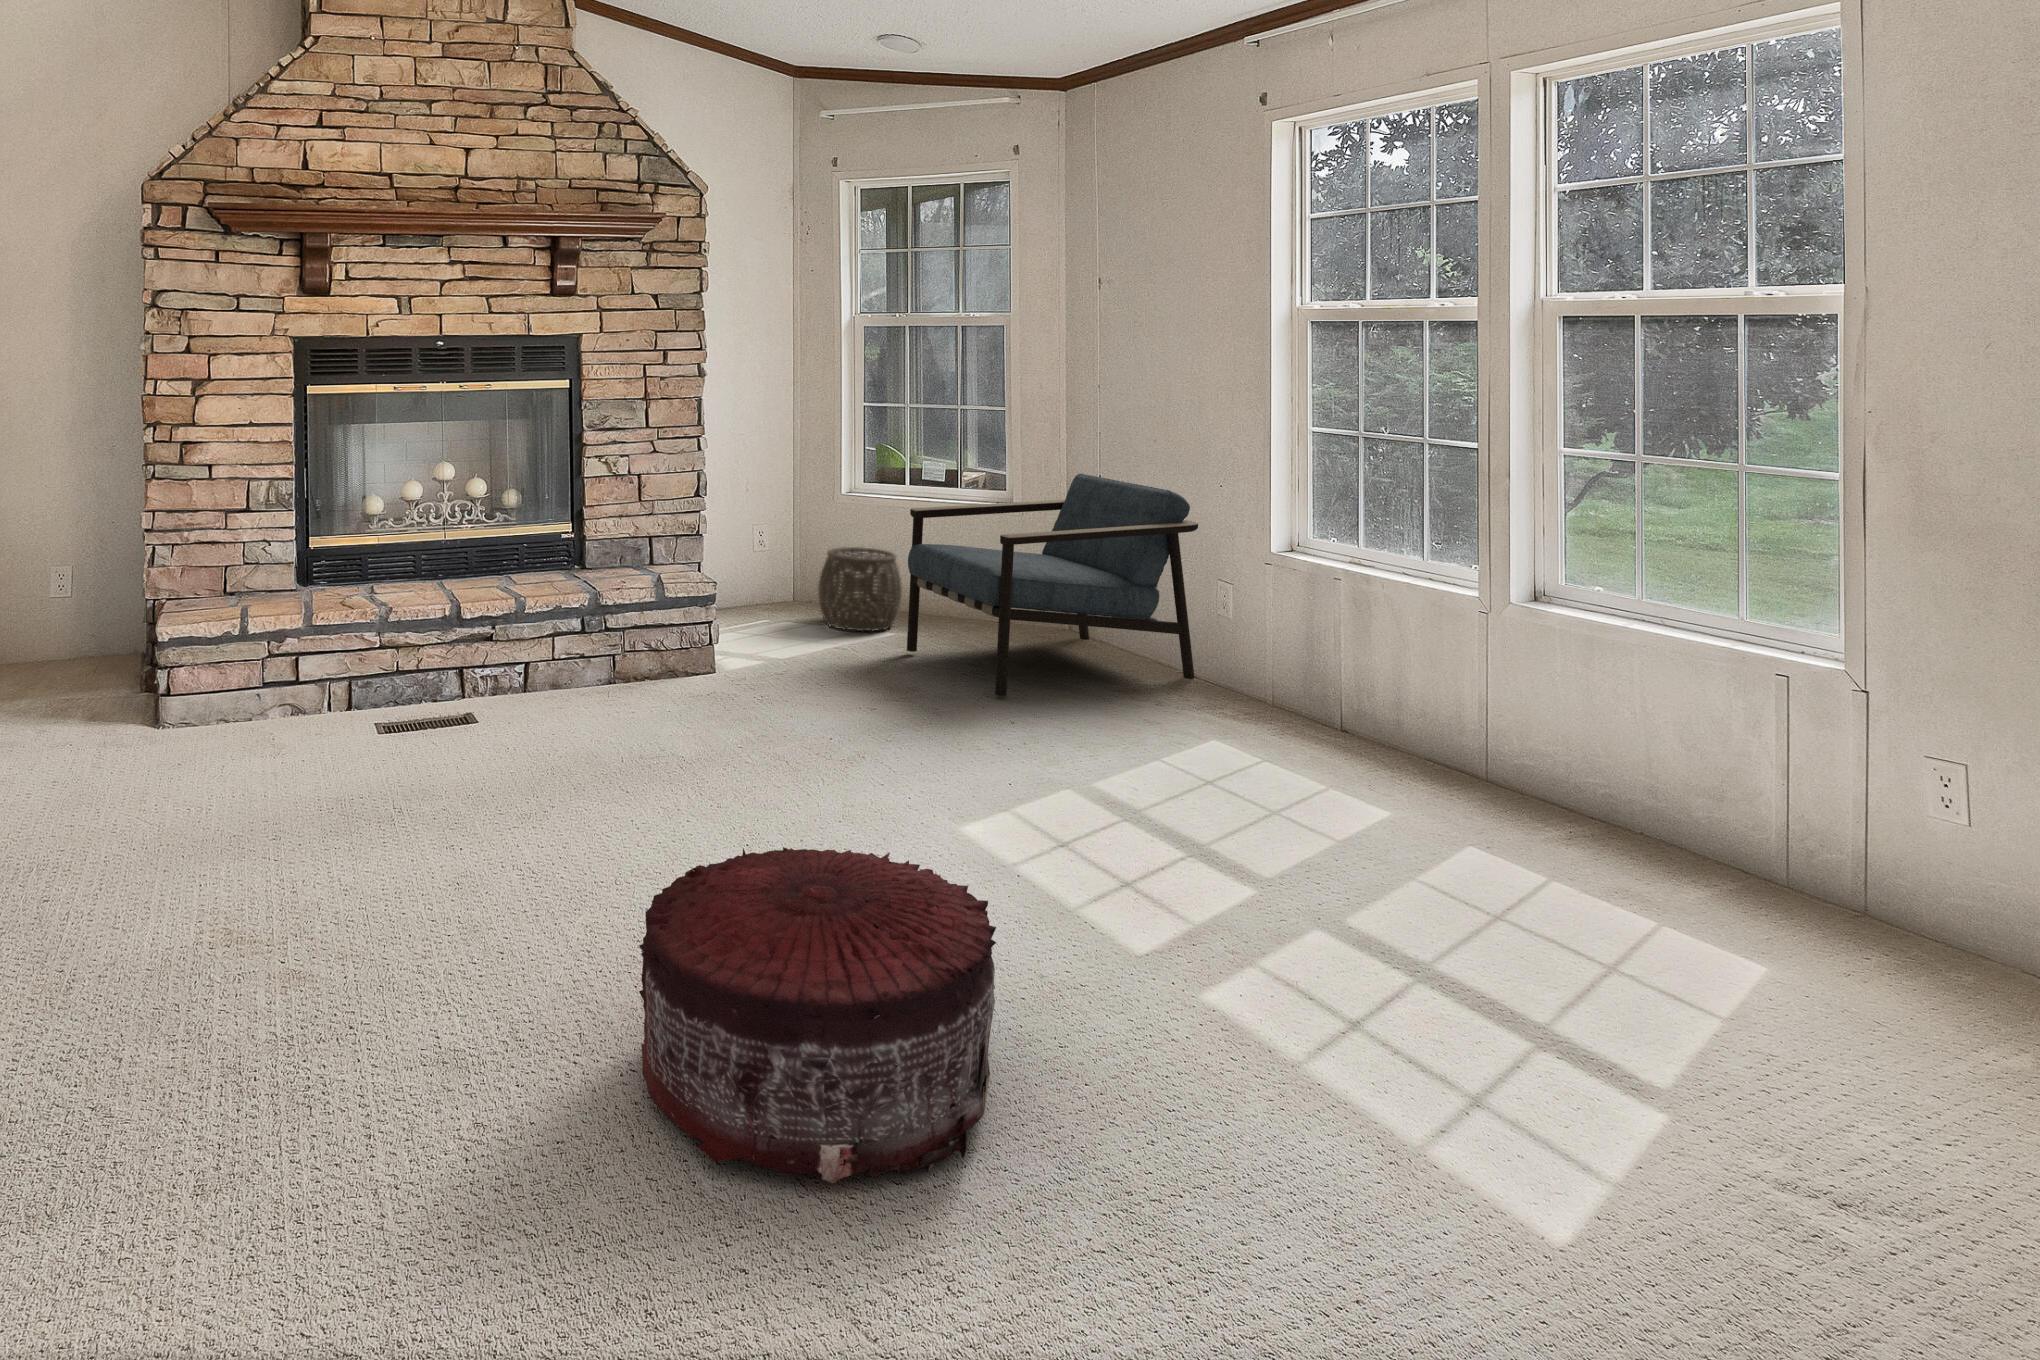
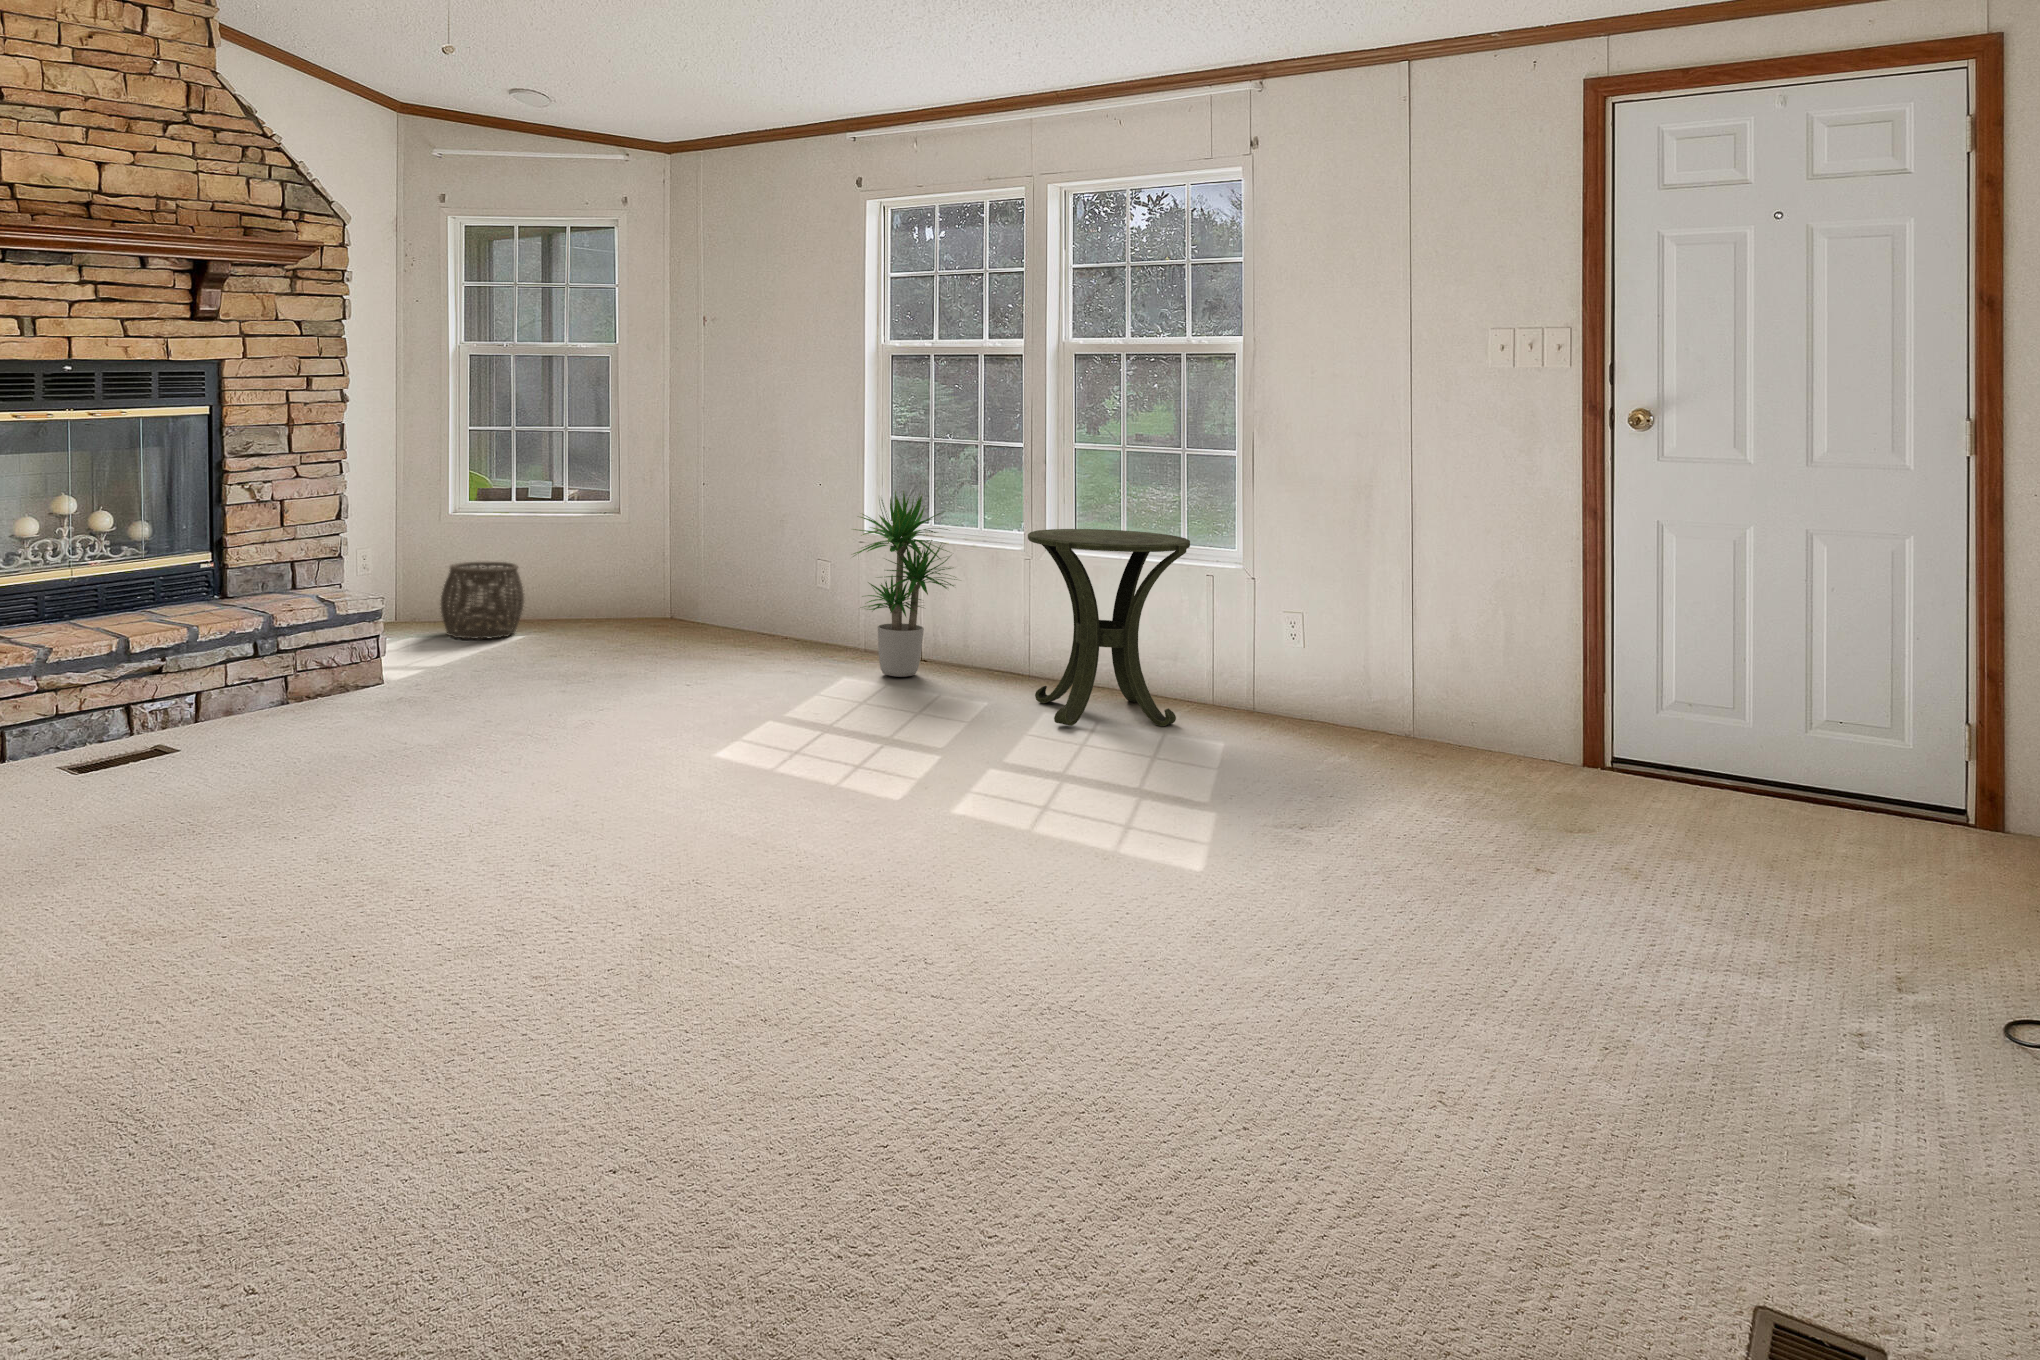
armchair: present [907,474,1198,697] -> none [549,479,797,667]
potted plant: none [1224,510,1388,763] -> present [853,491,957,677]
side table: none [1460,593,1762,942] -> present [1028,529,1190,726]
pouf: present [639,847,996,1183] -> none [600,728,858,921]

